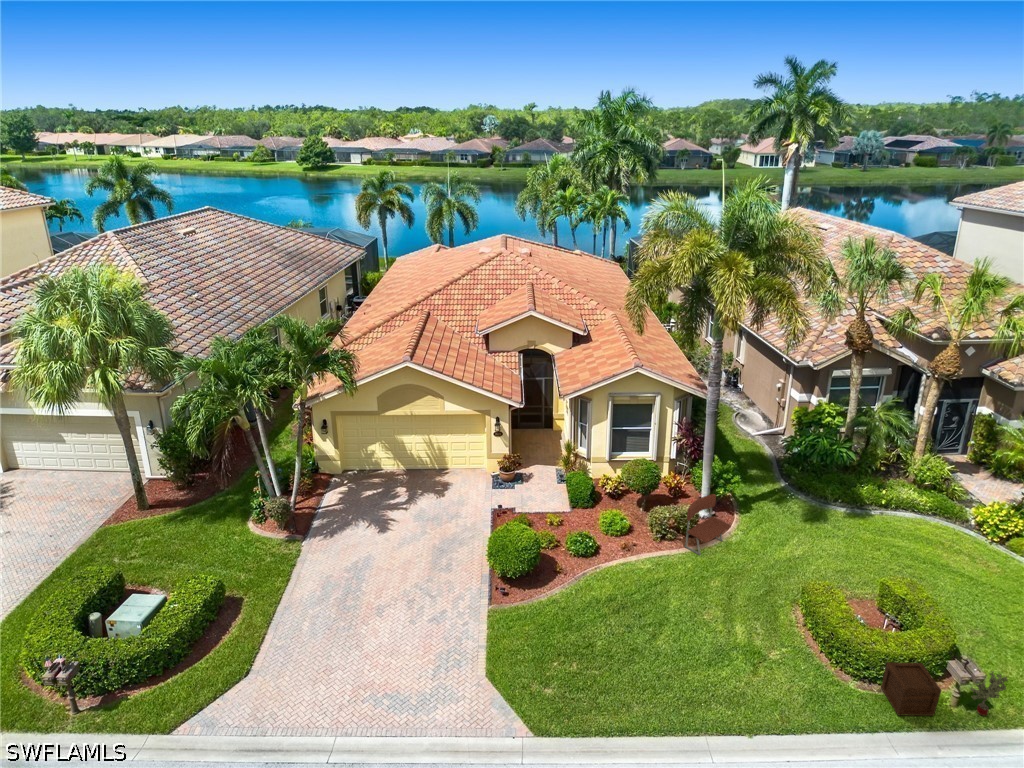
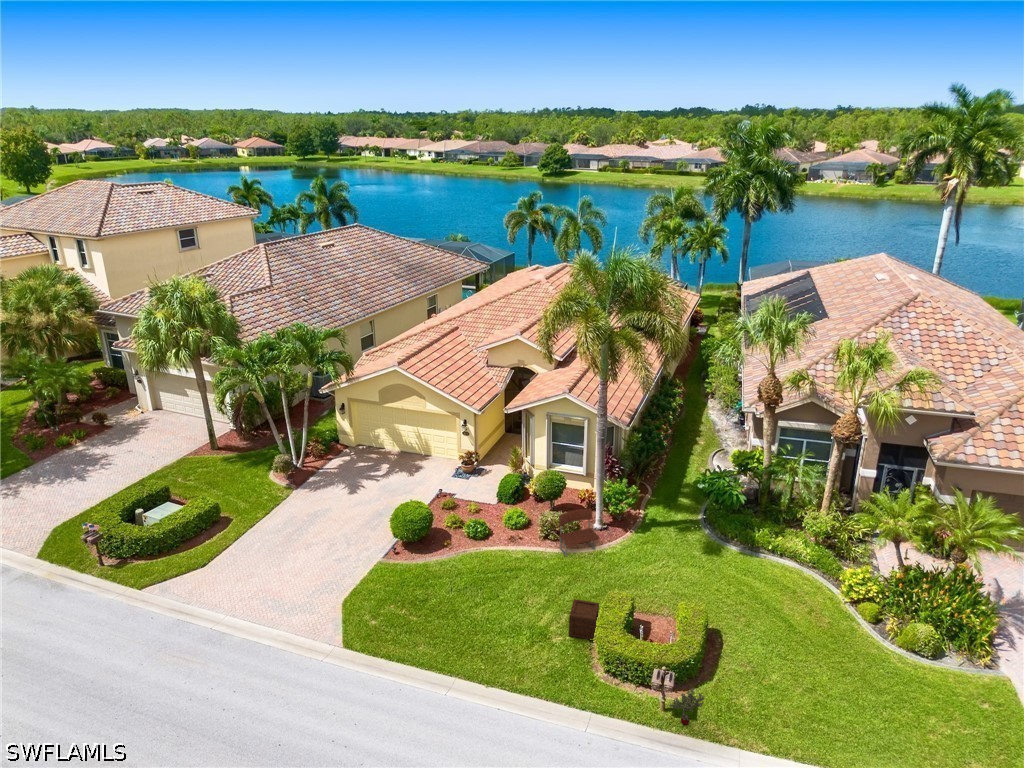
wooden crate: present [881,663,941,716] -> present [569,599,599,639]

